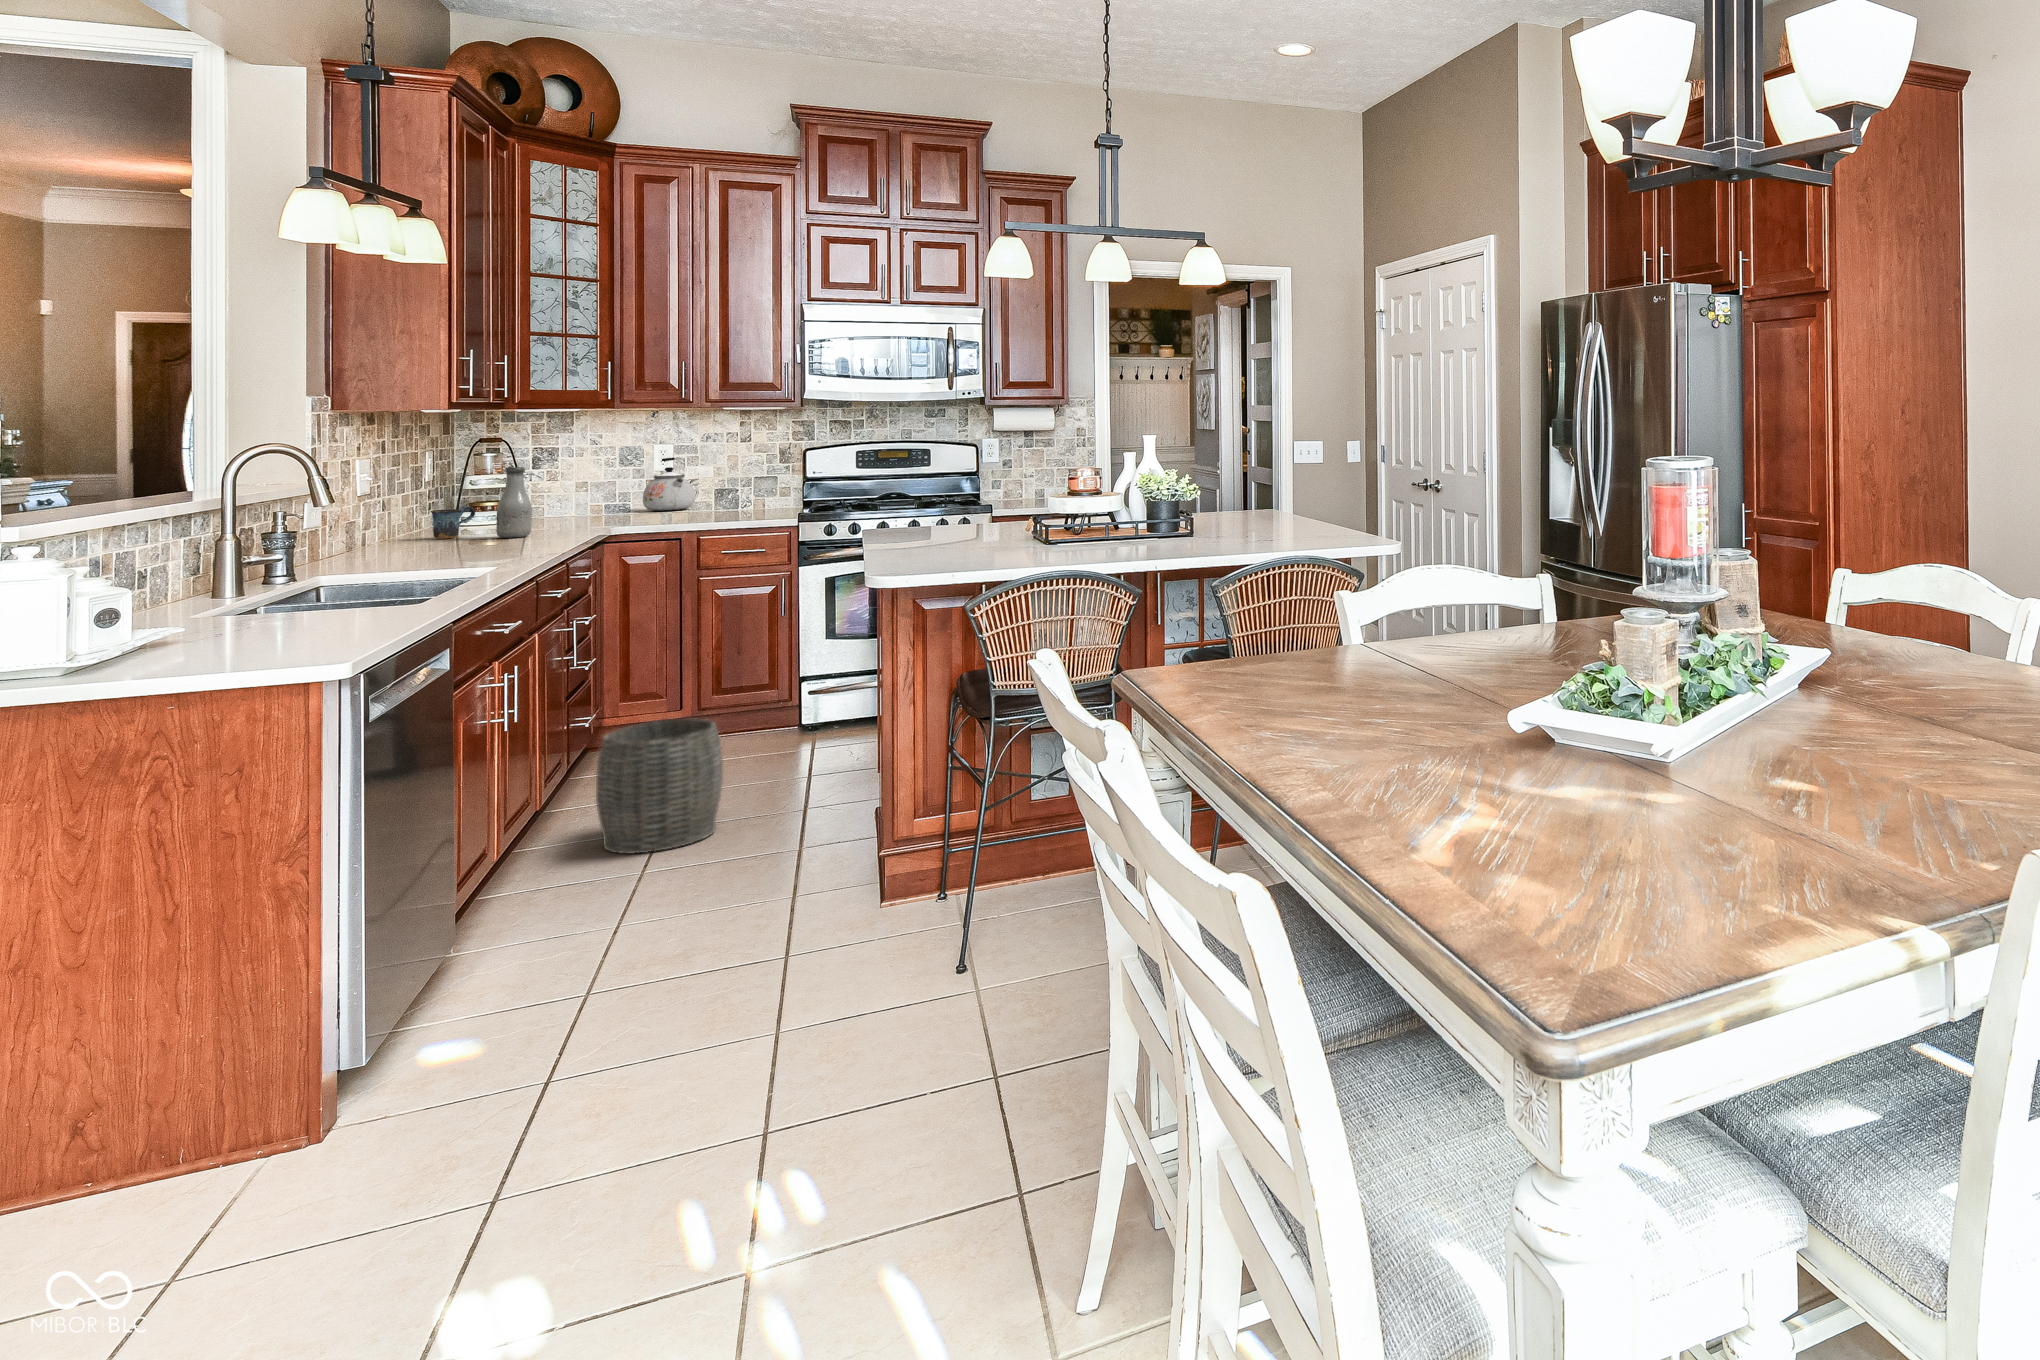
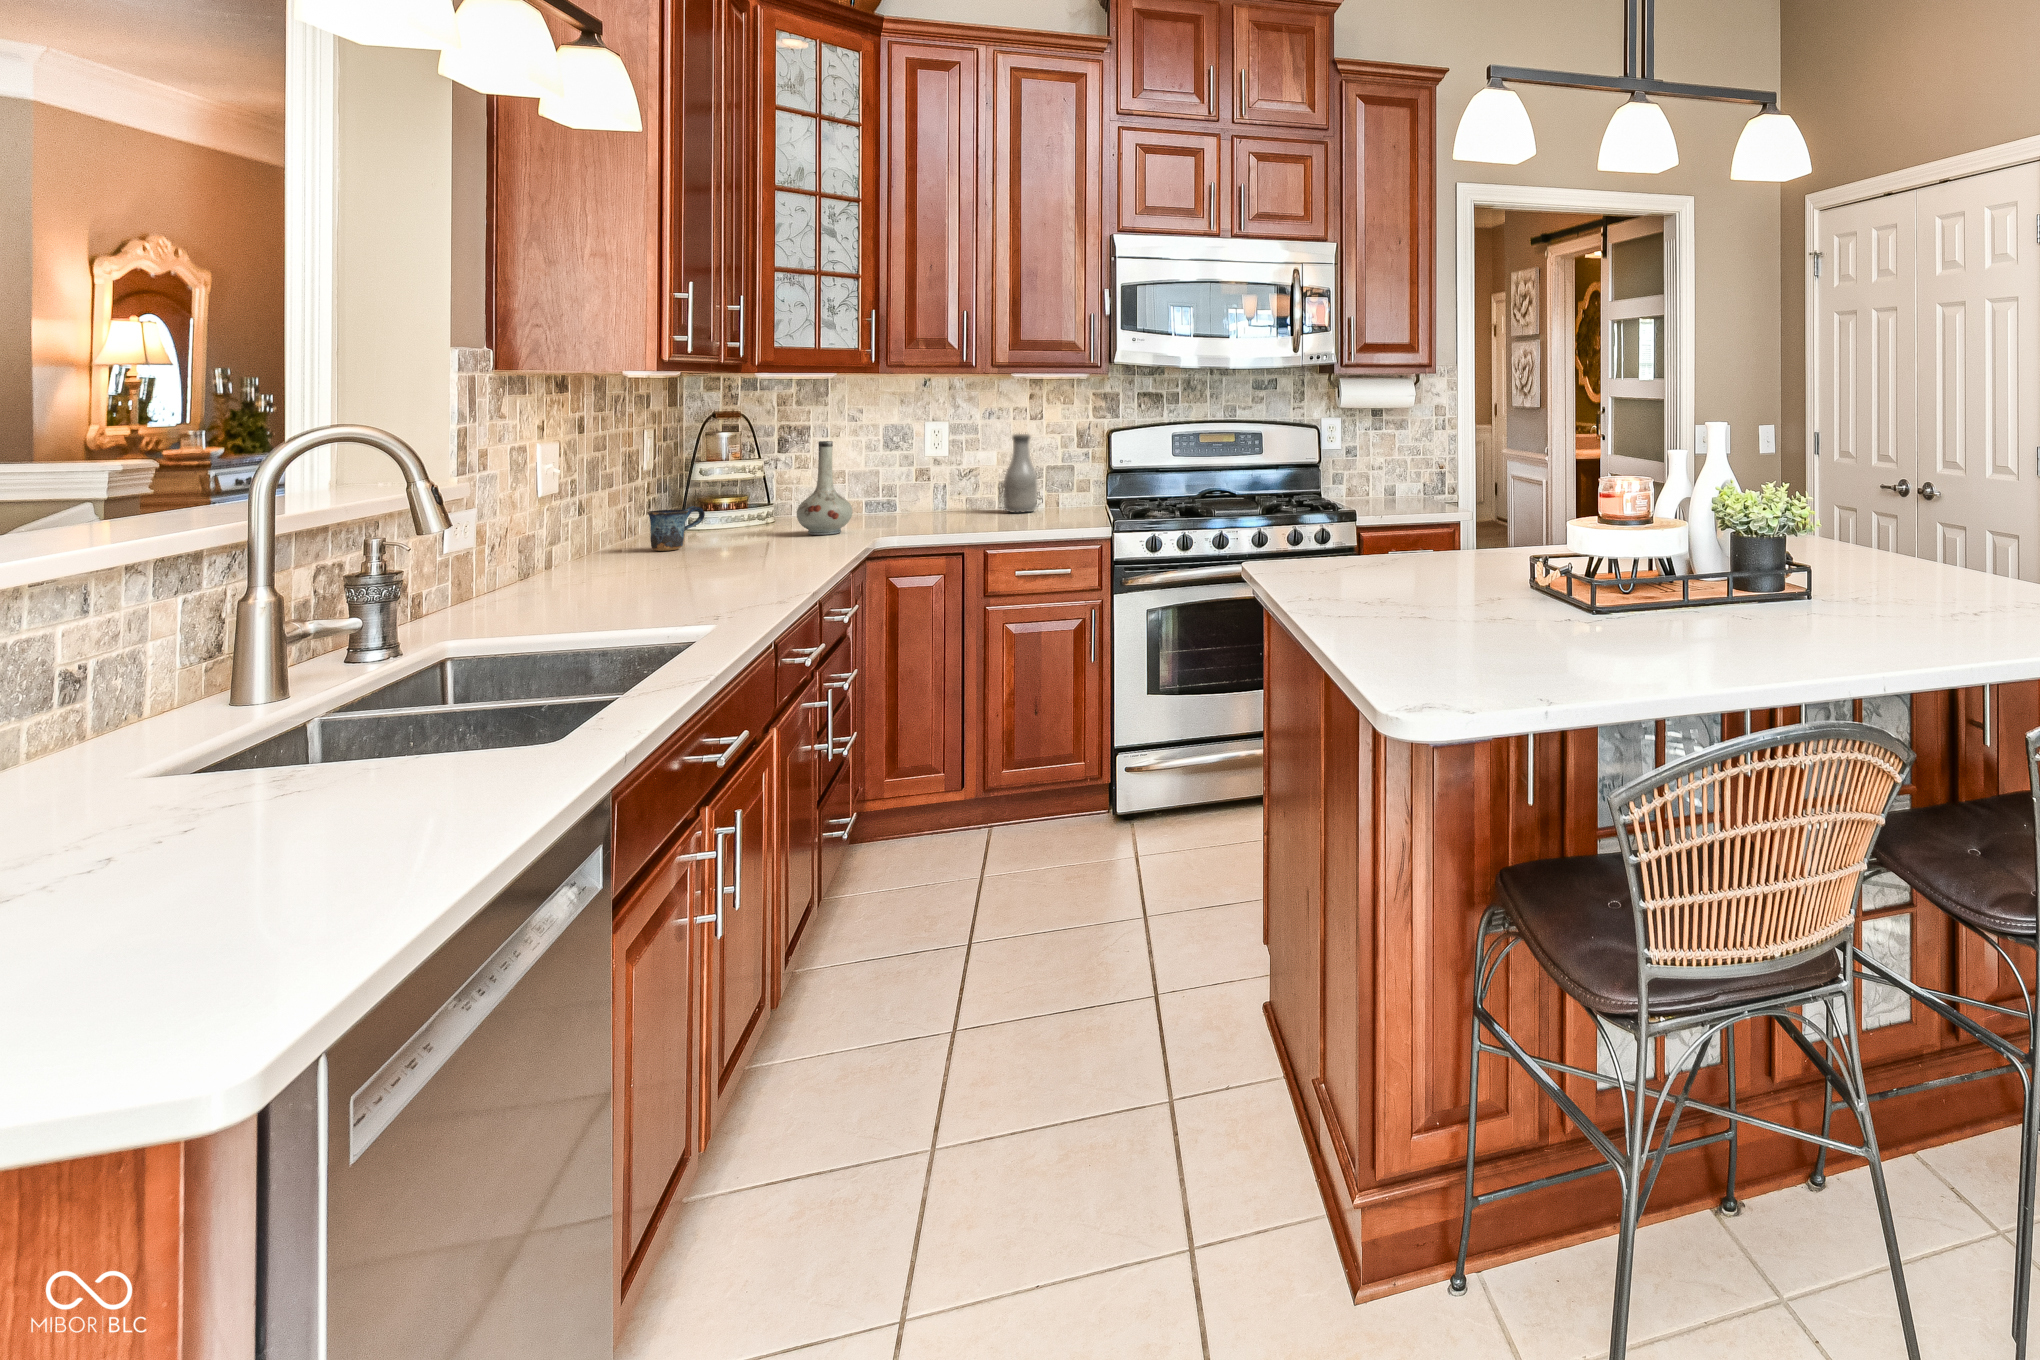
kettle: present [643,457,695,511] -> none [910,439,973,508]
vase: none [547,459,592,528] -> present [797,441,853,535]
bottle: present [496,467,532,538] -> present [1004,434,1037,513]
woven basket: present [596,719,723,854] -> none [871,844,1051,1075]

